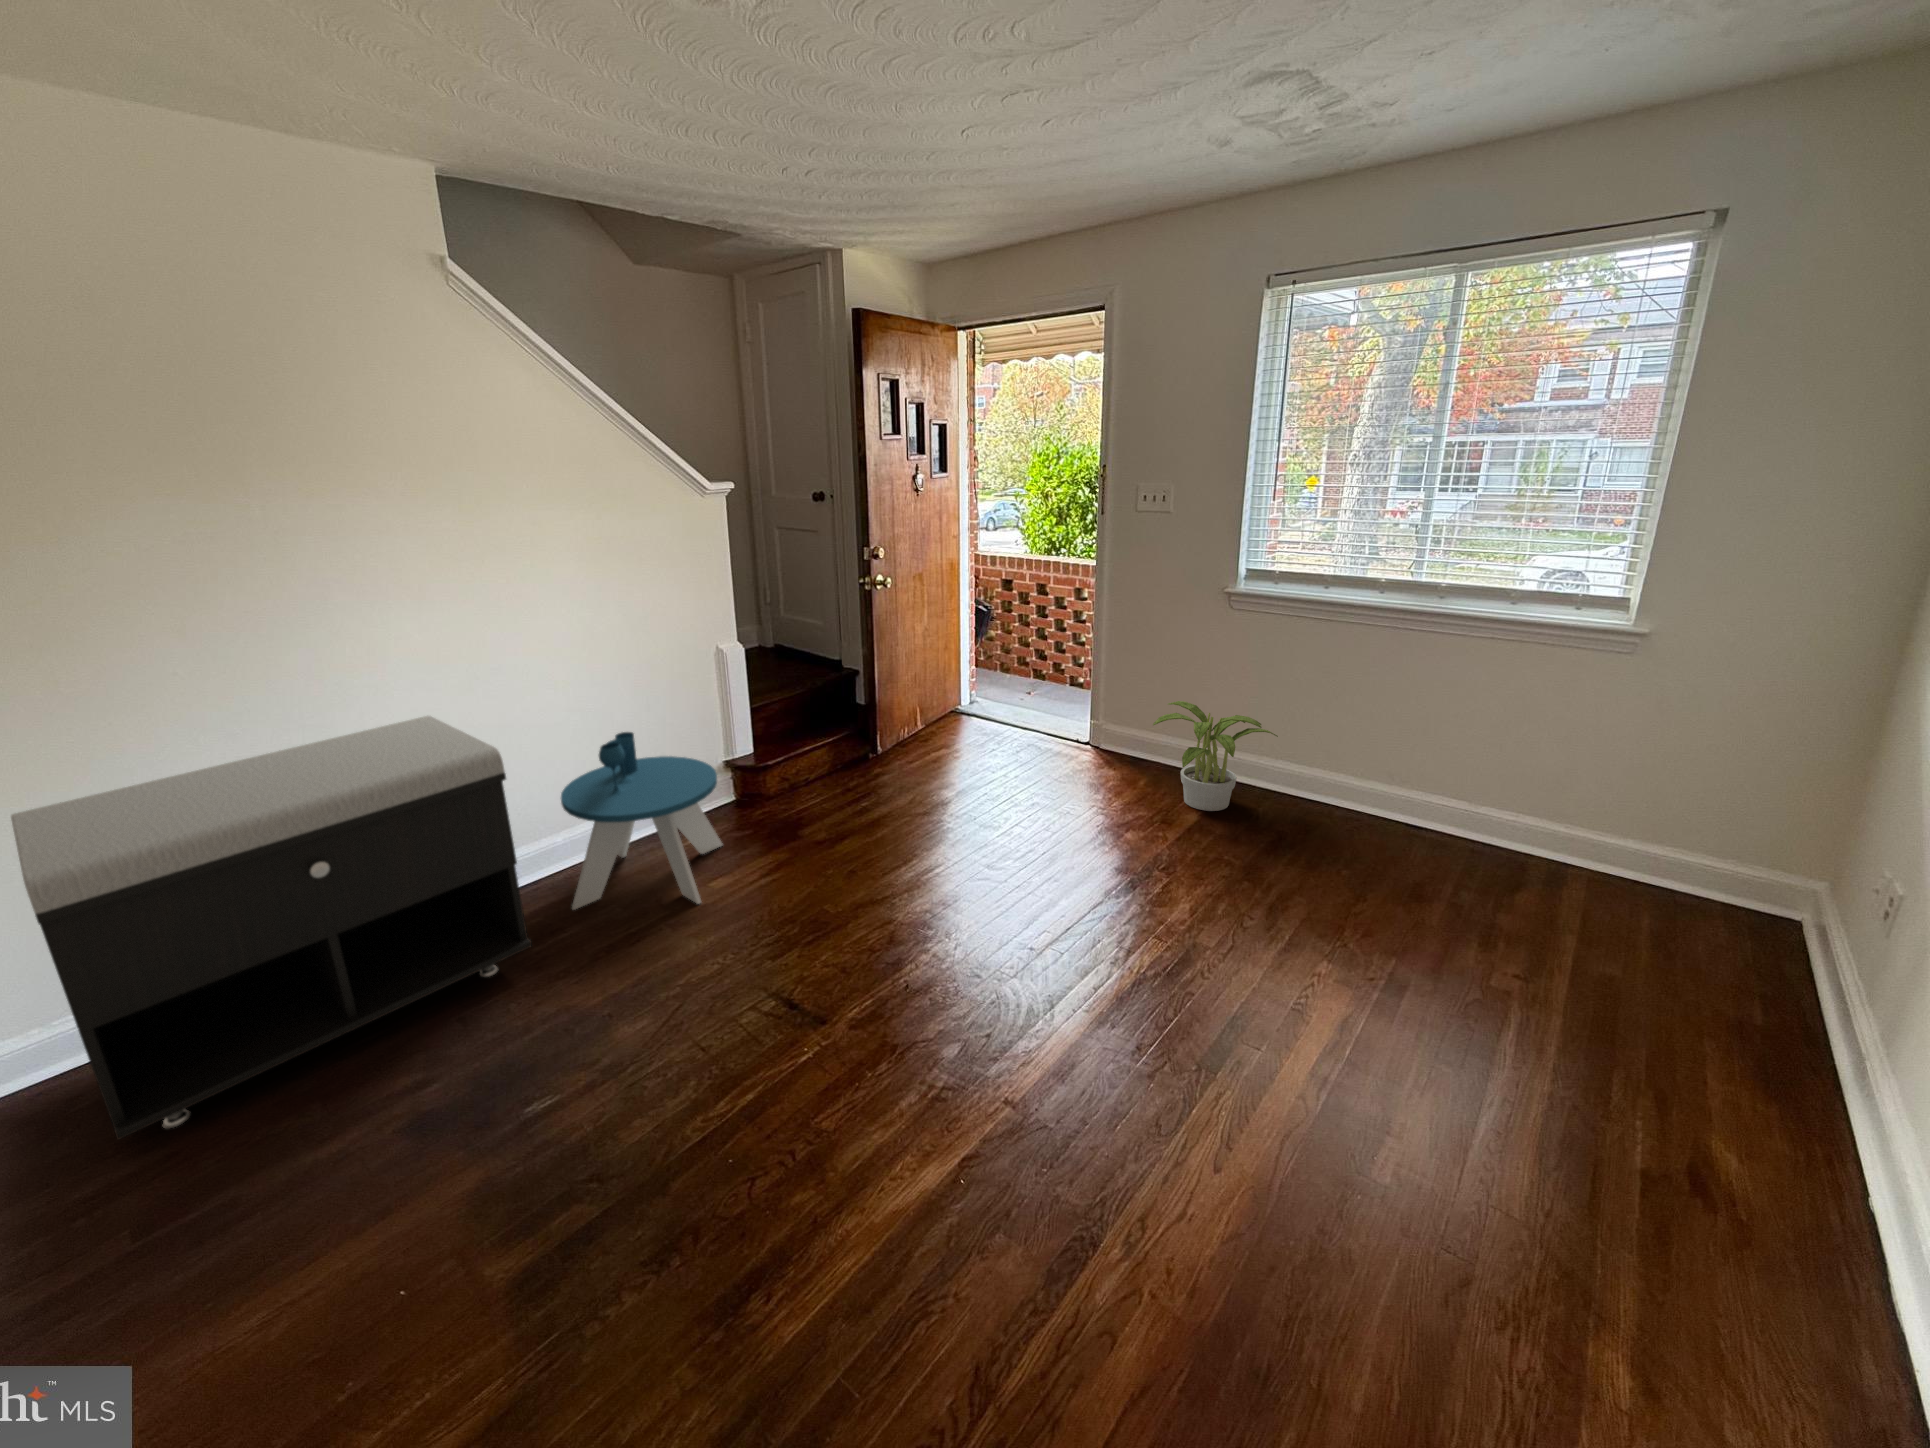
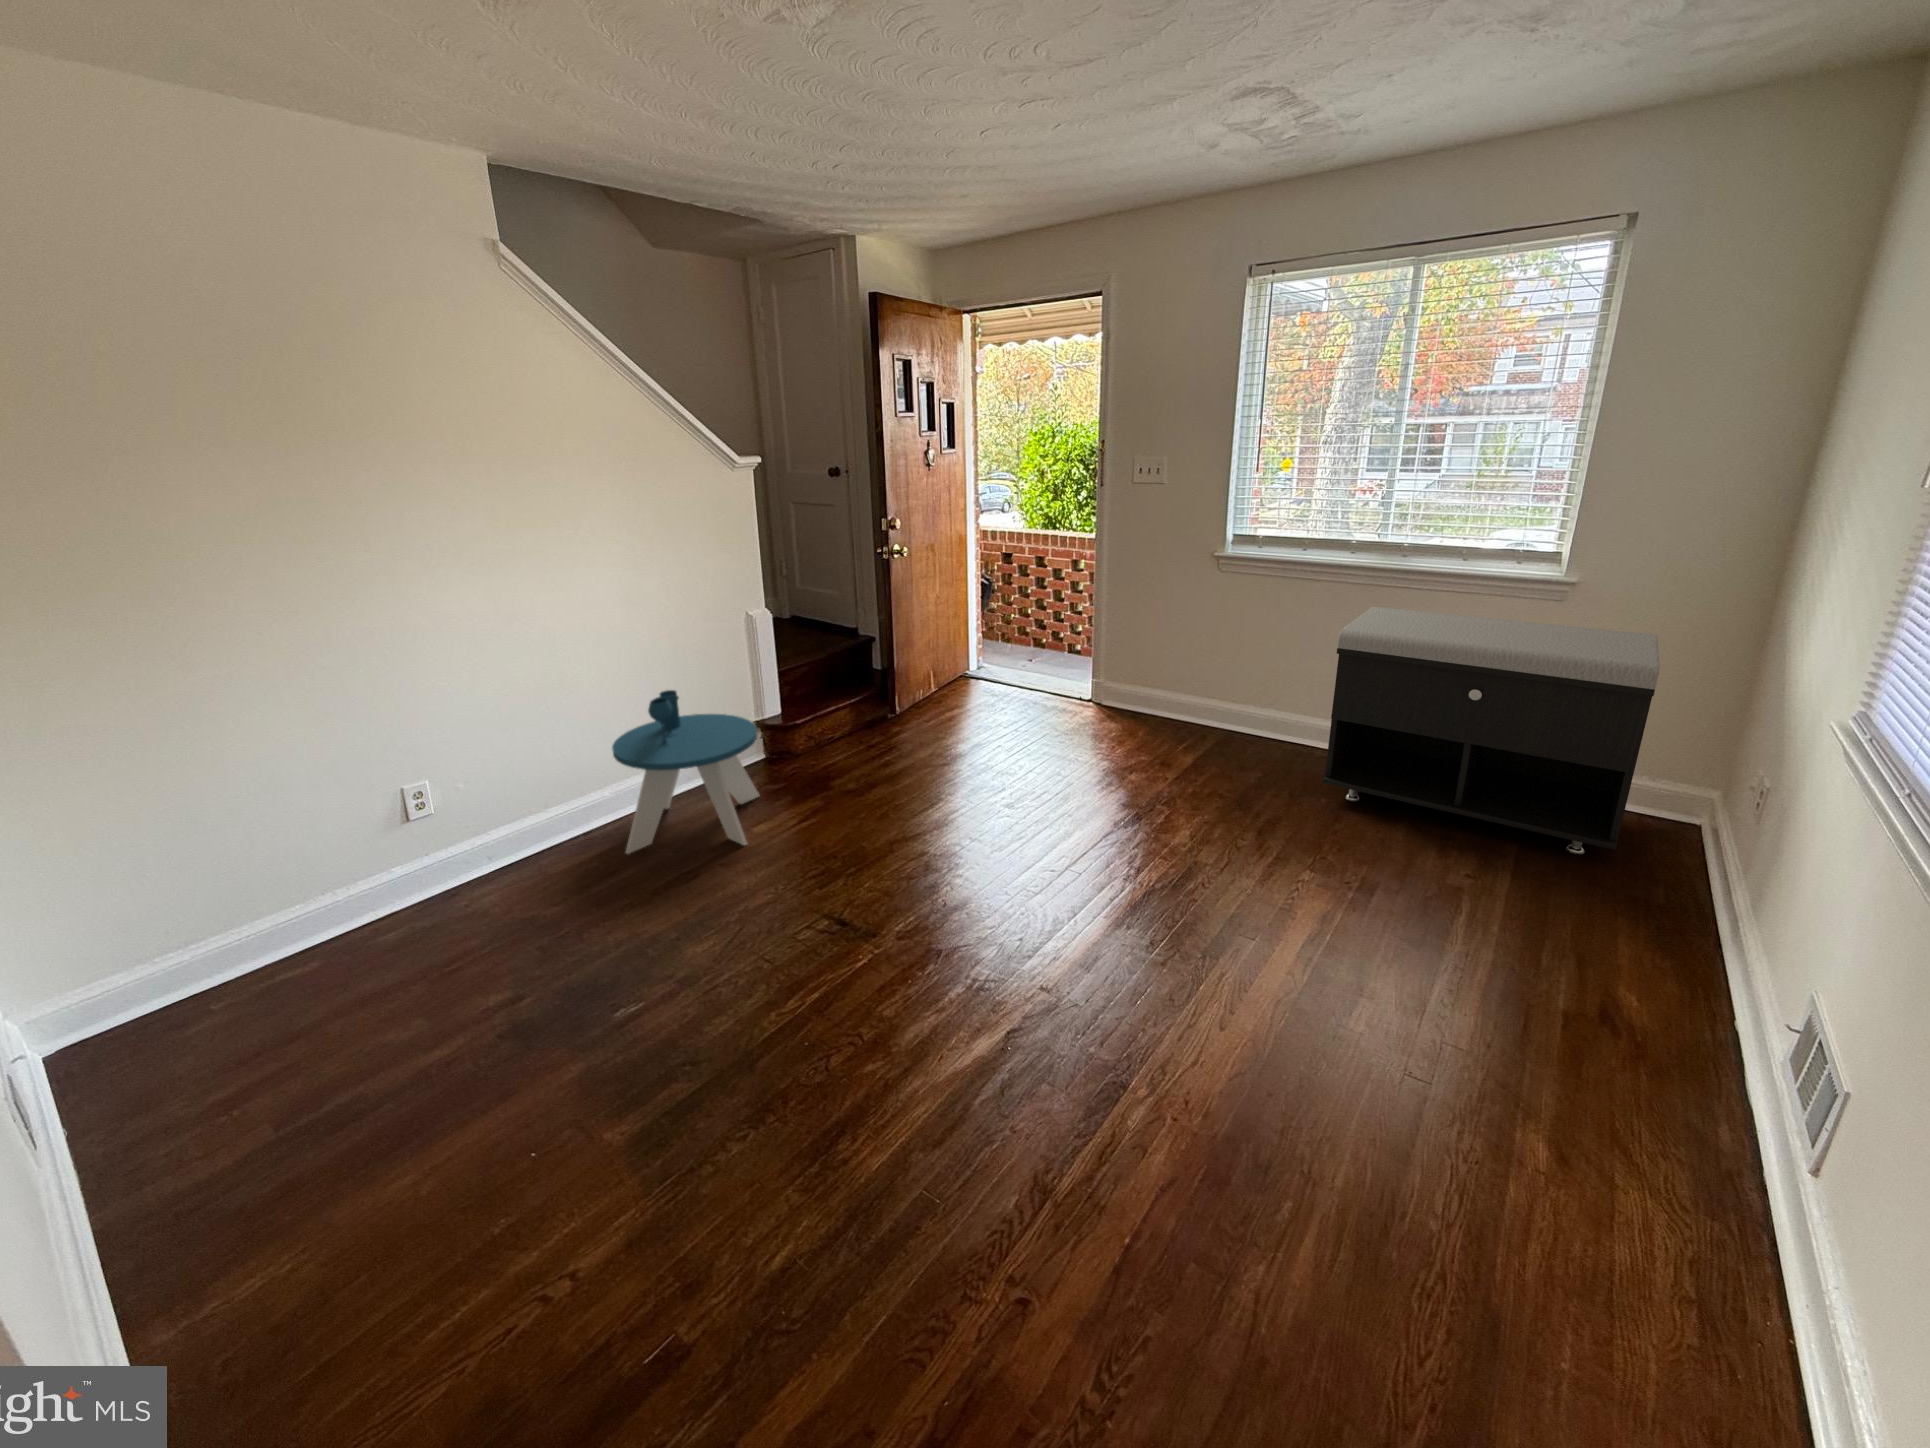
potted plant: present [1153,701,1278,811] -> none [1151,658,1263,756]
storage bench: present [11,716,532,1139] -> present [1323,607,1660,854]

